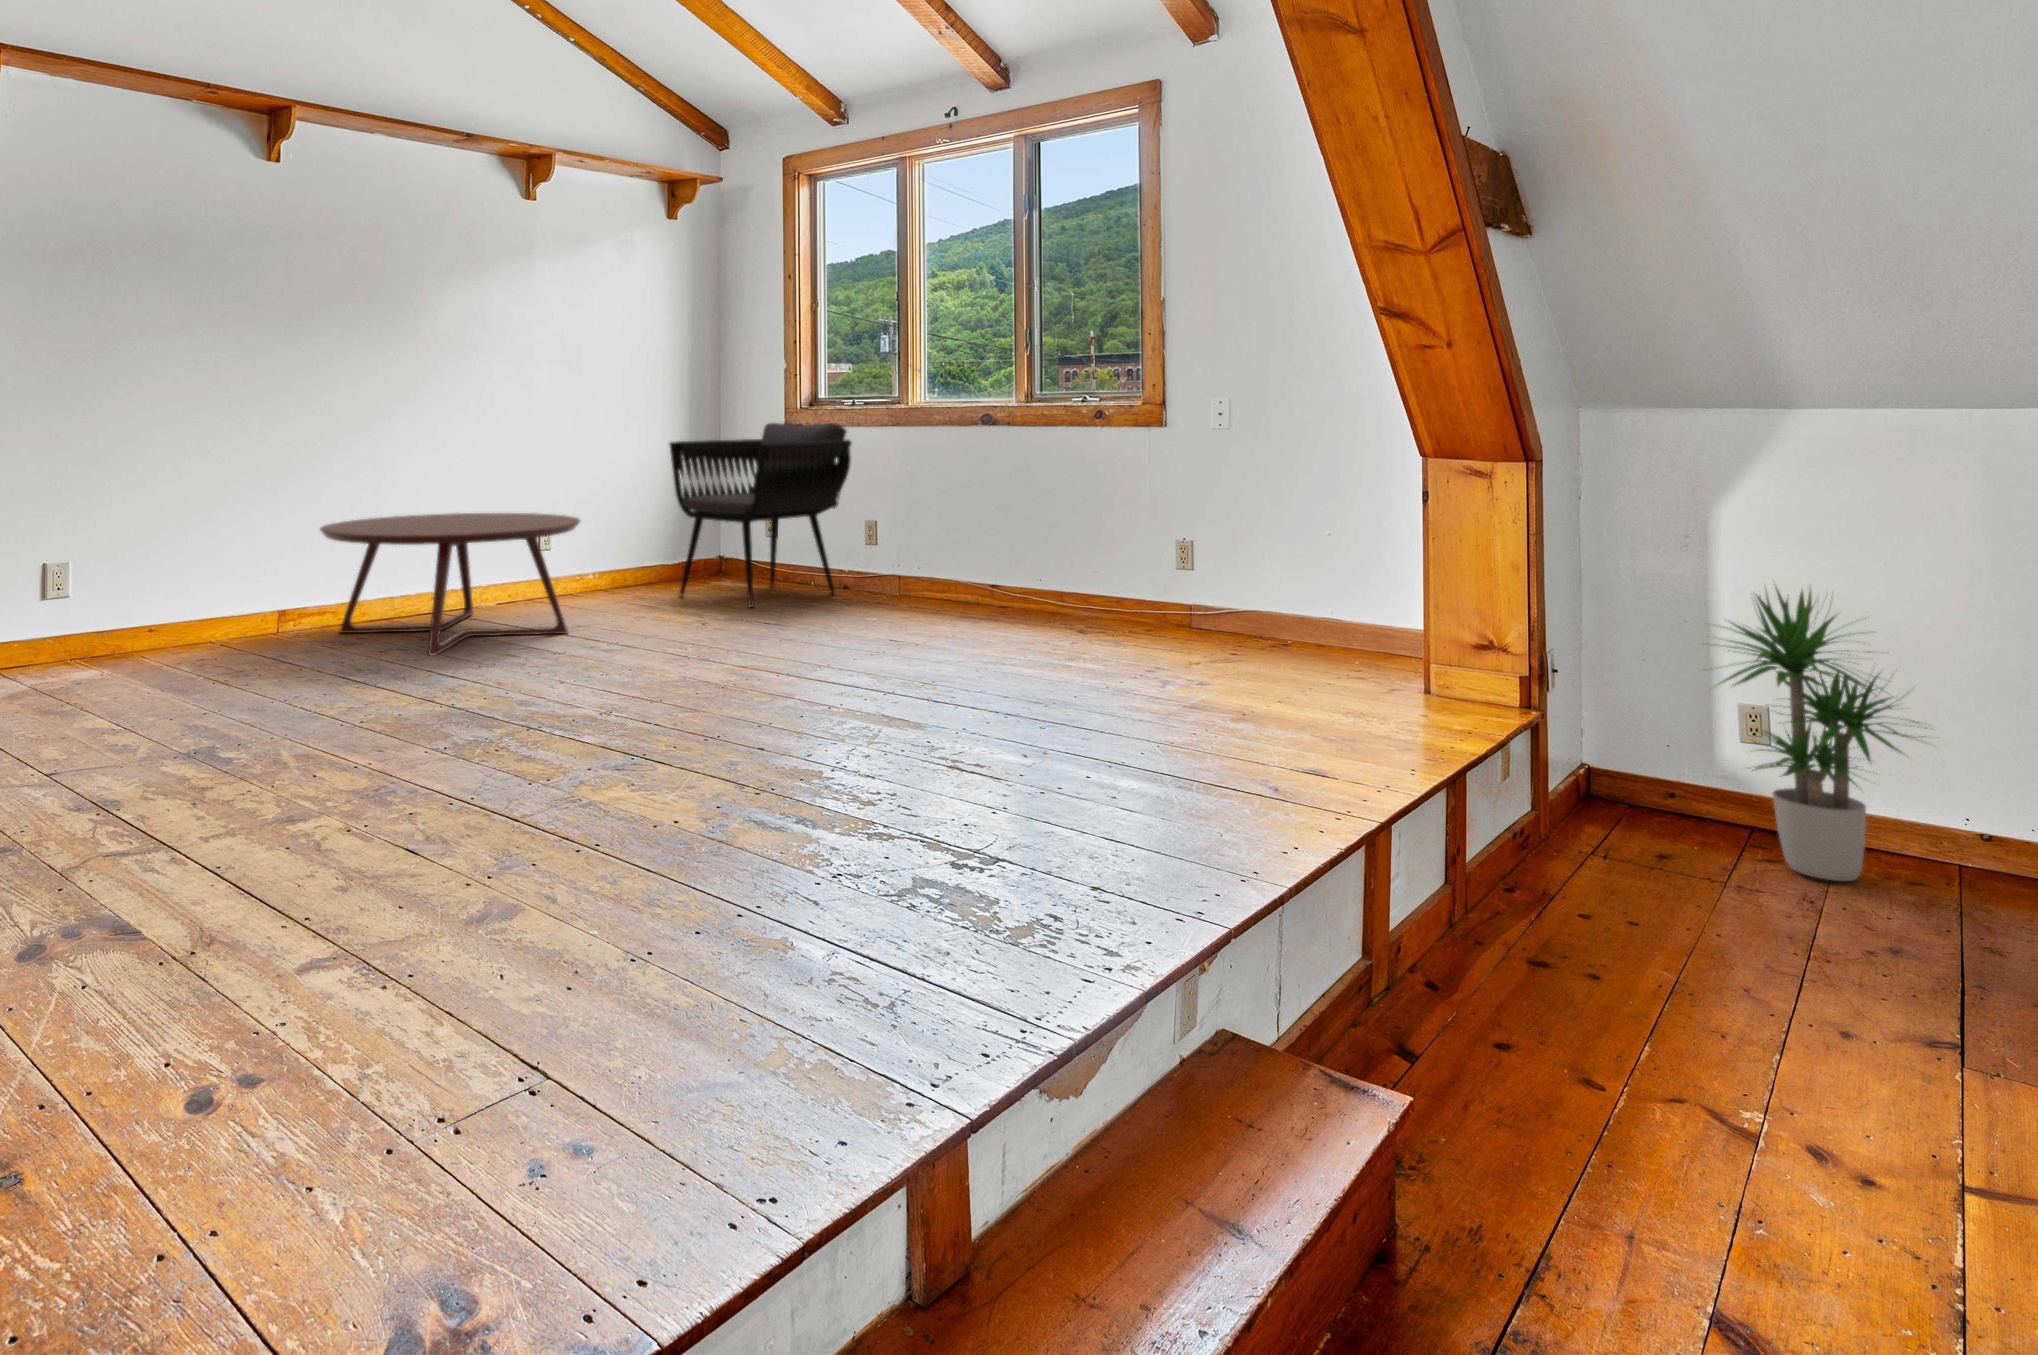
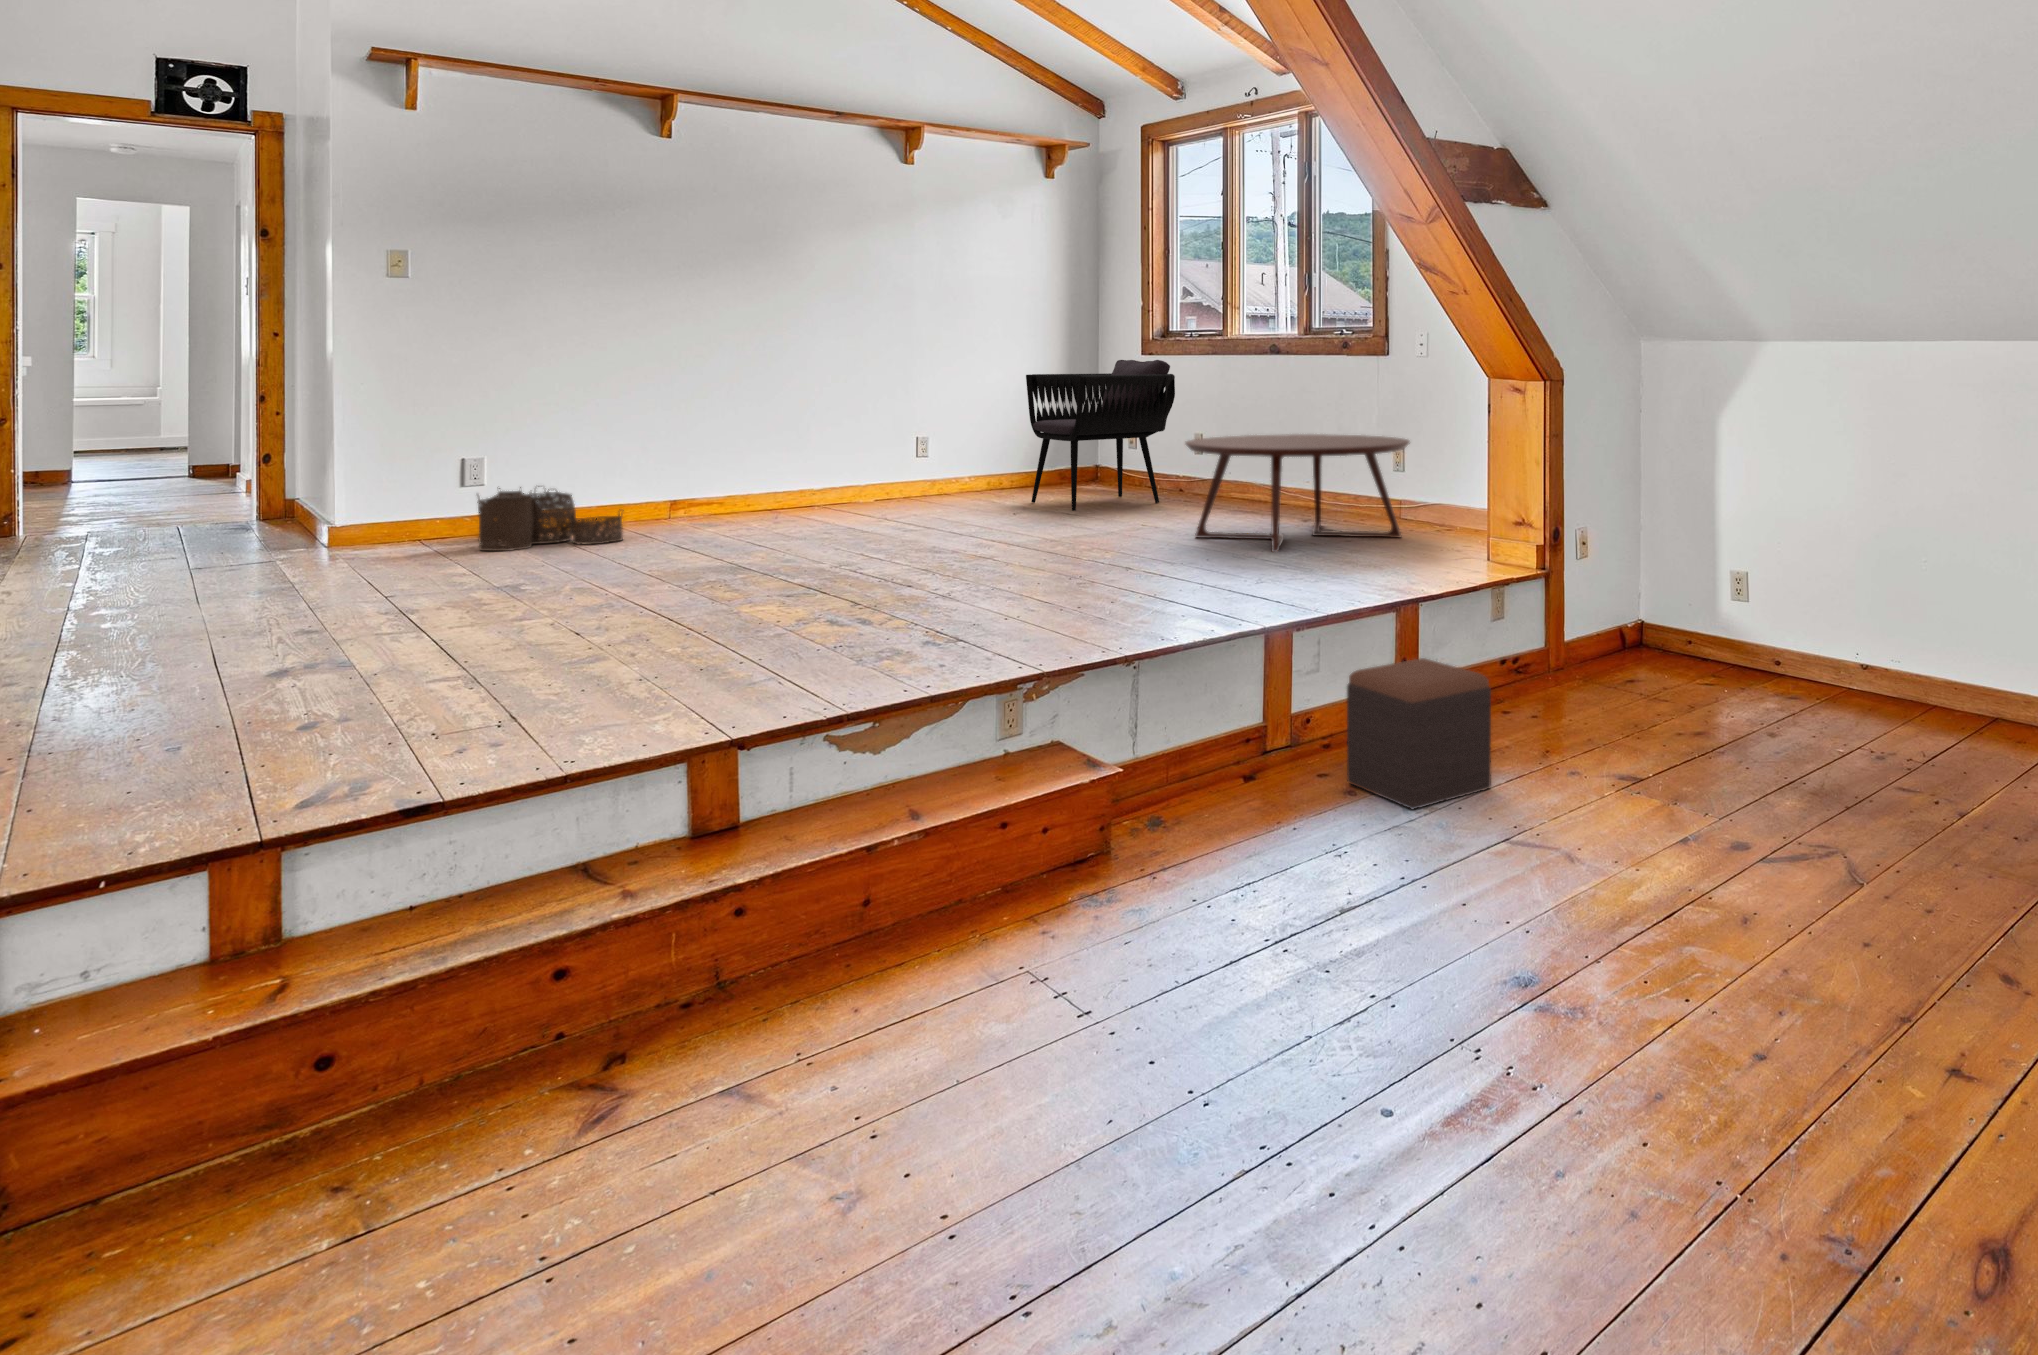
coffee table: present [320,513,581,655] -> present [1185,434,1410,552]
potted plant: present [1720,589,1927,881] -> none [1598,475,1729,683]
woven basket: none [45,597,241,693] -> present [477,486,624,551]
footstool: none [1749,915,2029,1234] -> present [1347,658,1491,809]

